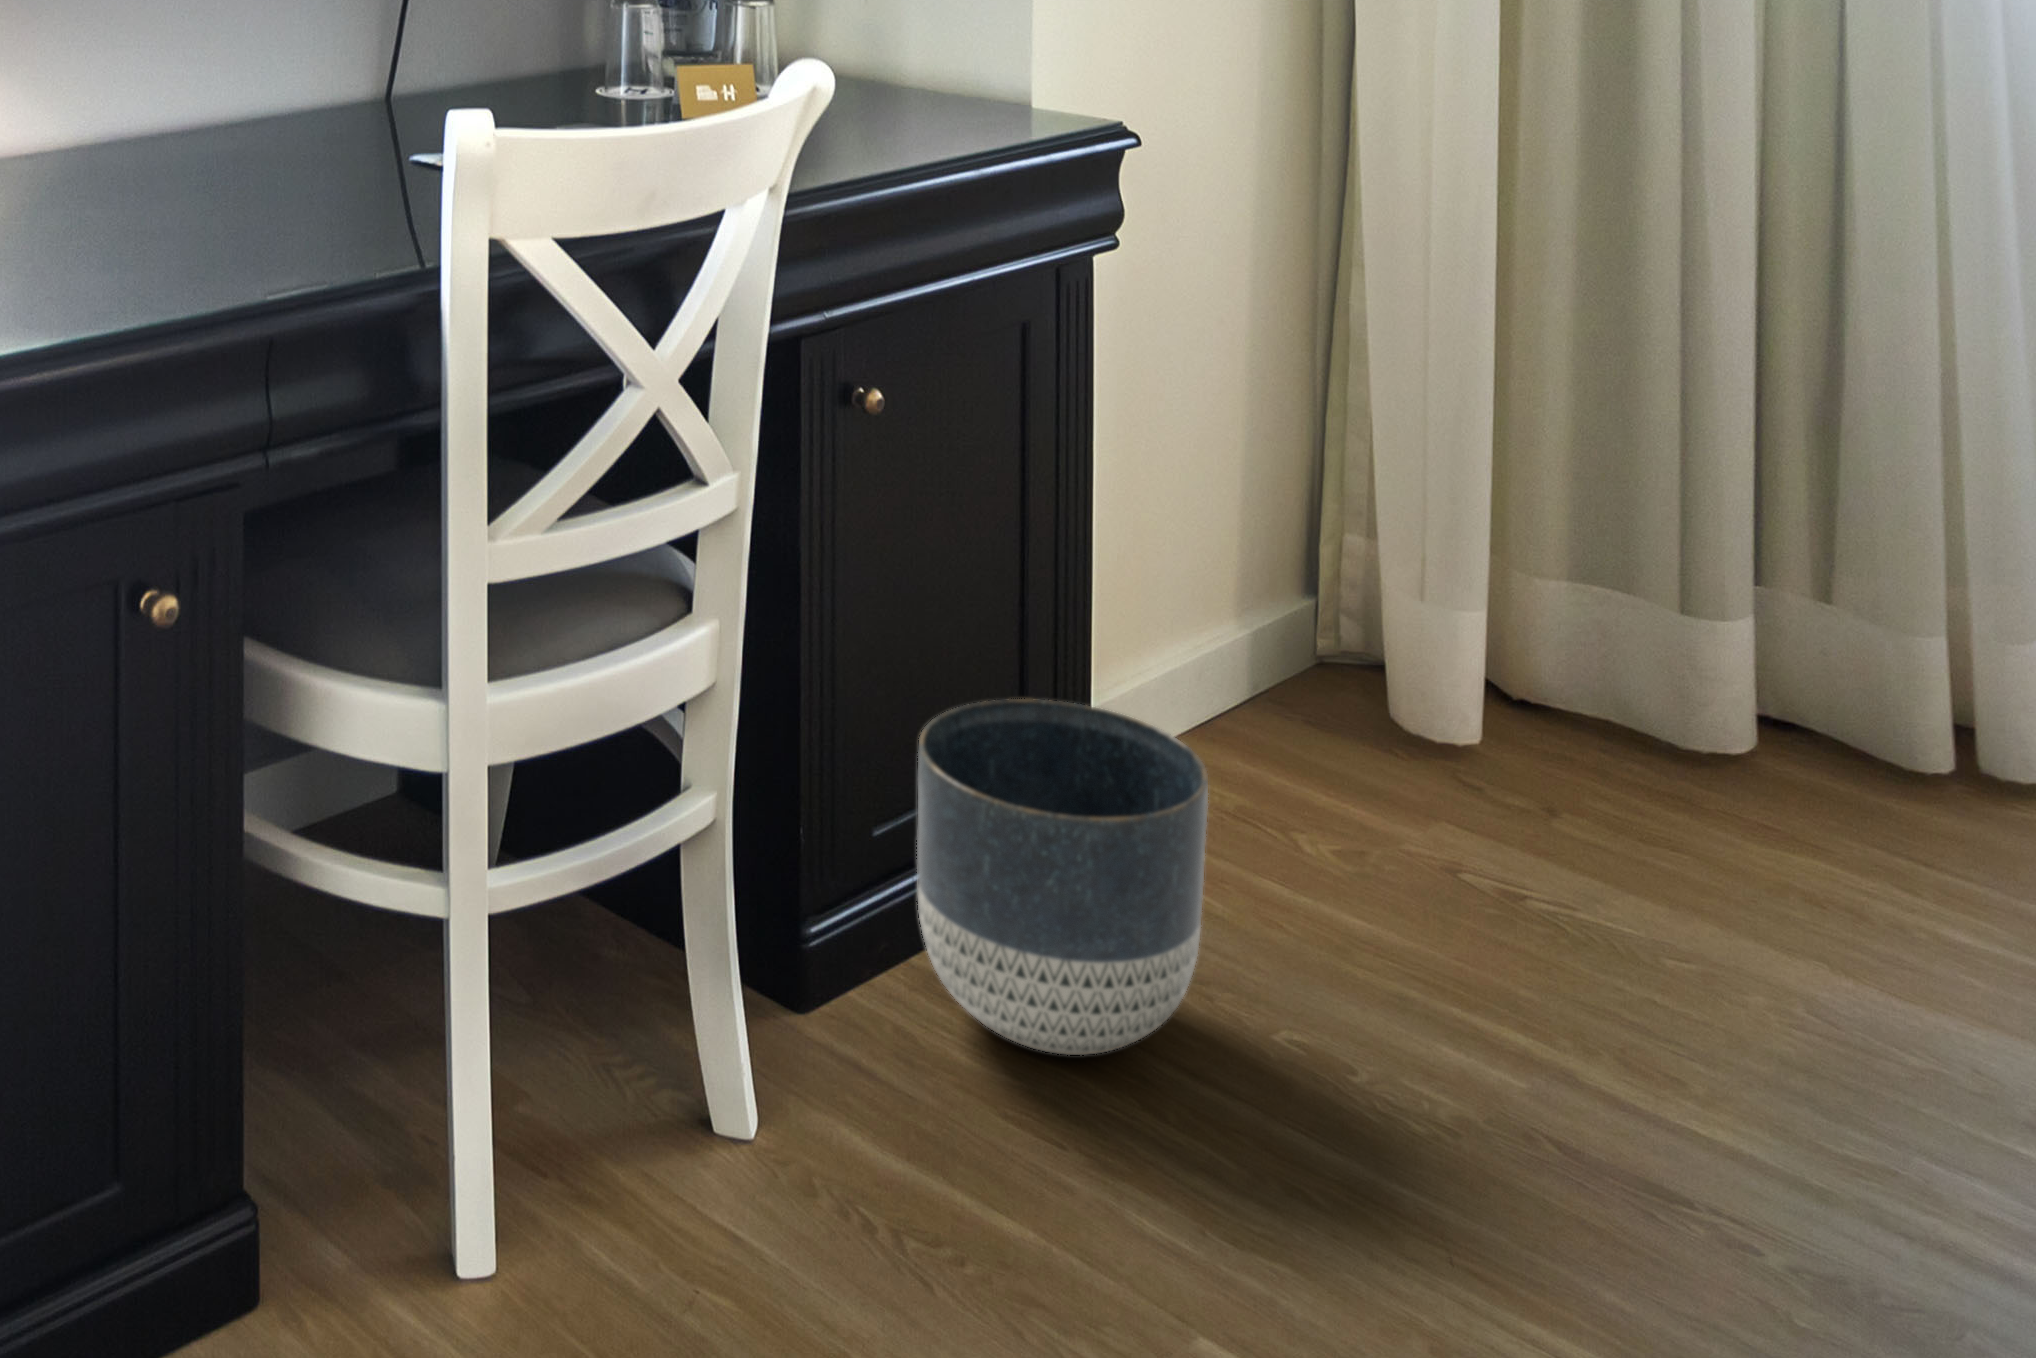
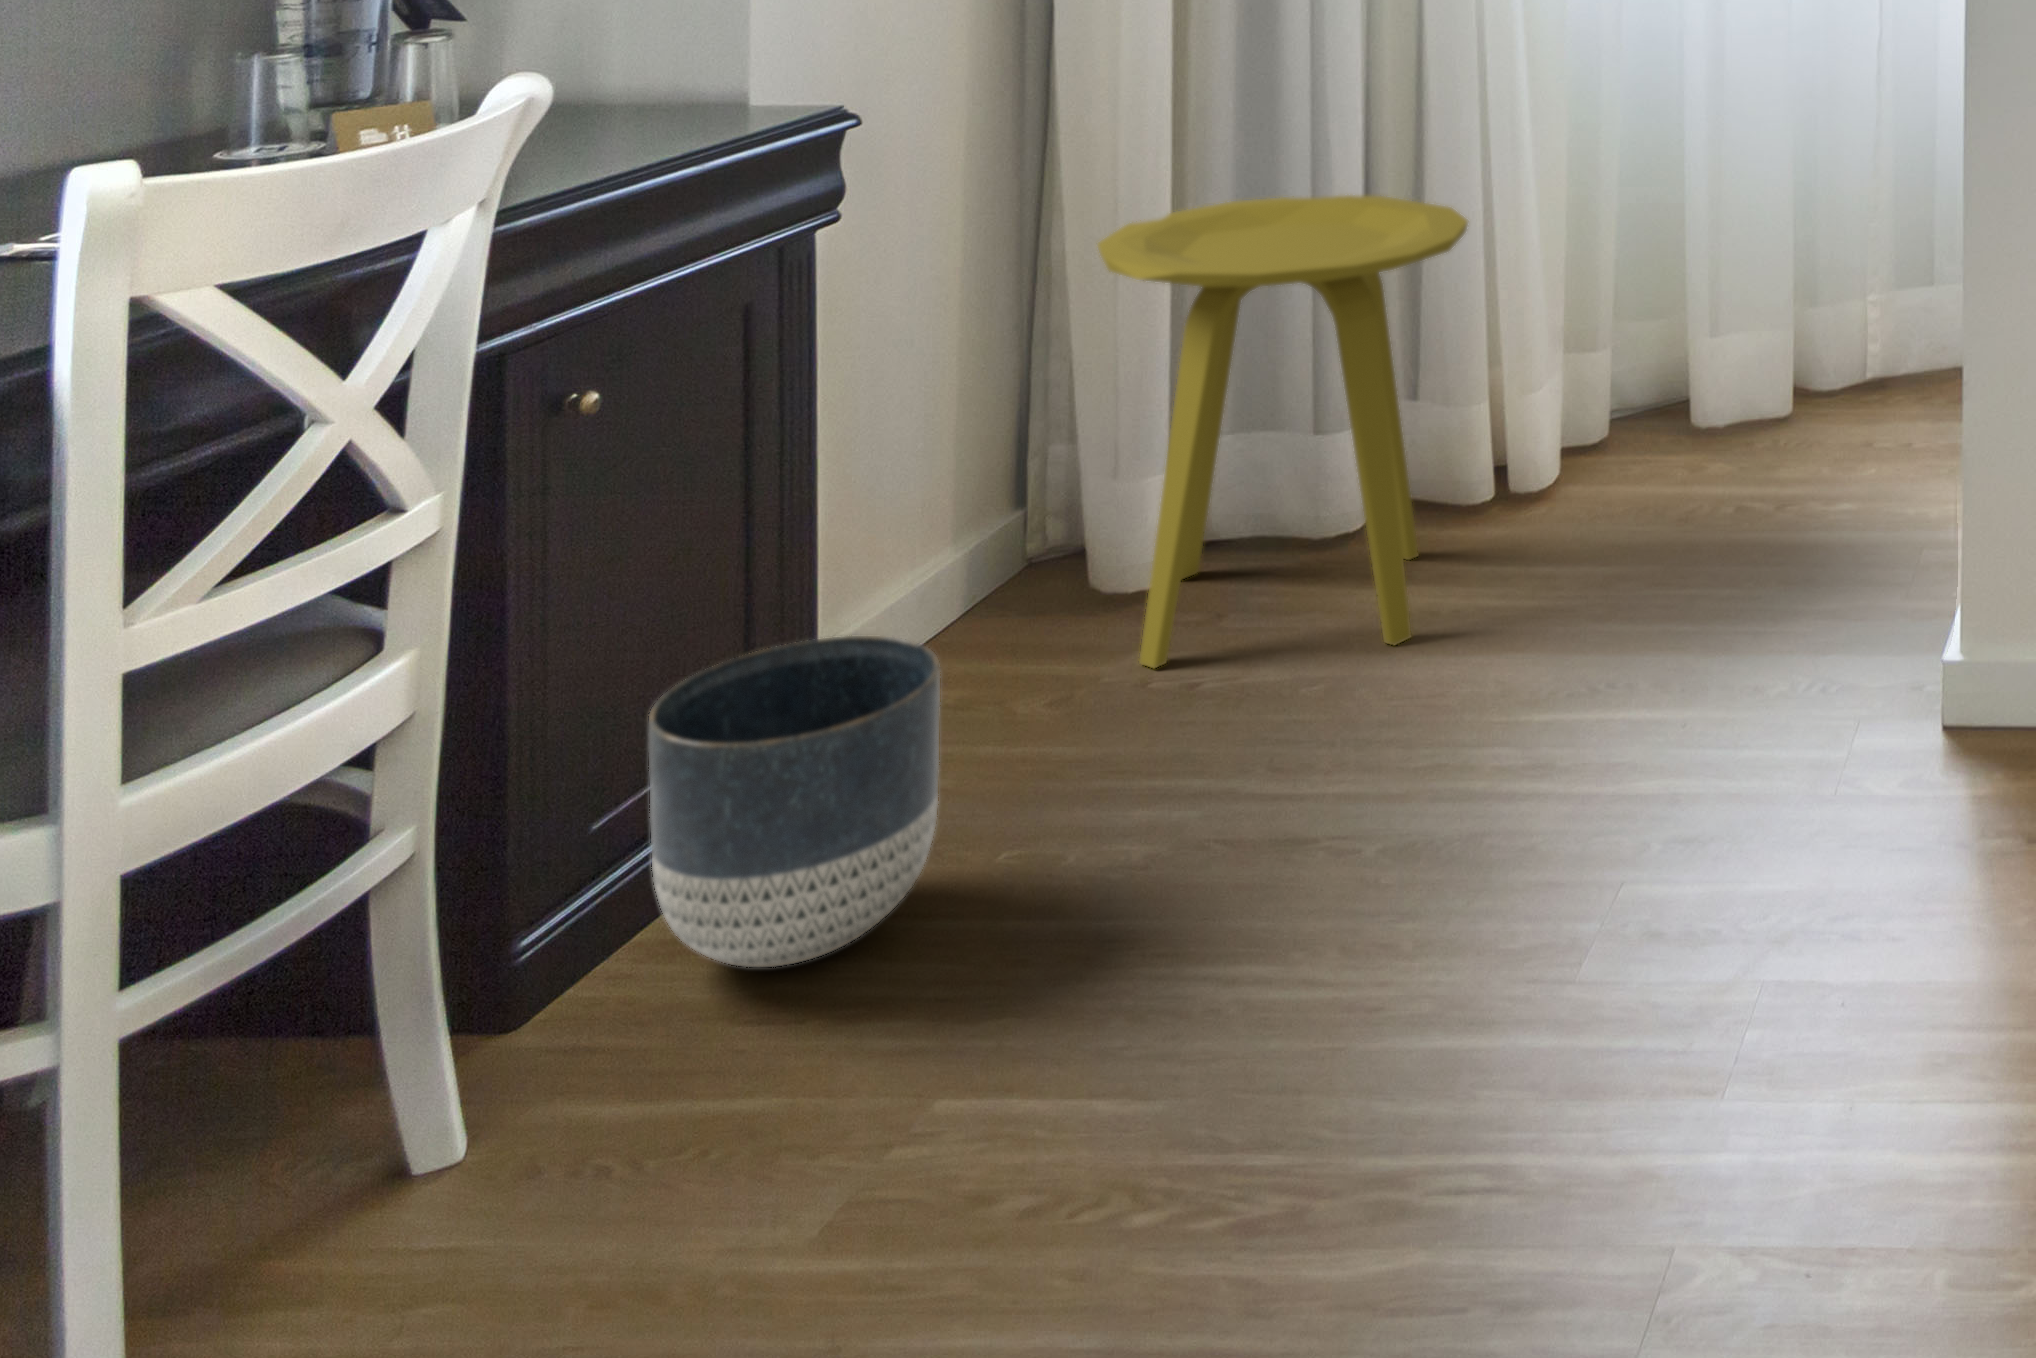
side table: none [1411,294,1927,925] -> present [1098,195,1468,668]

